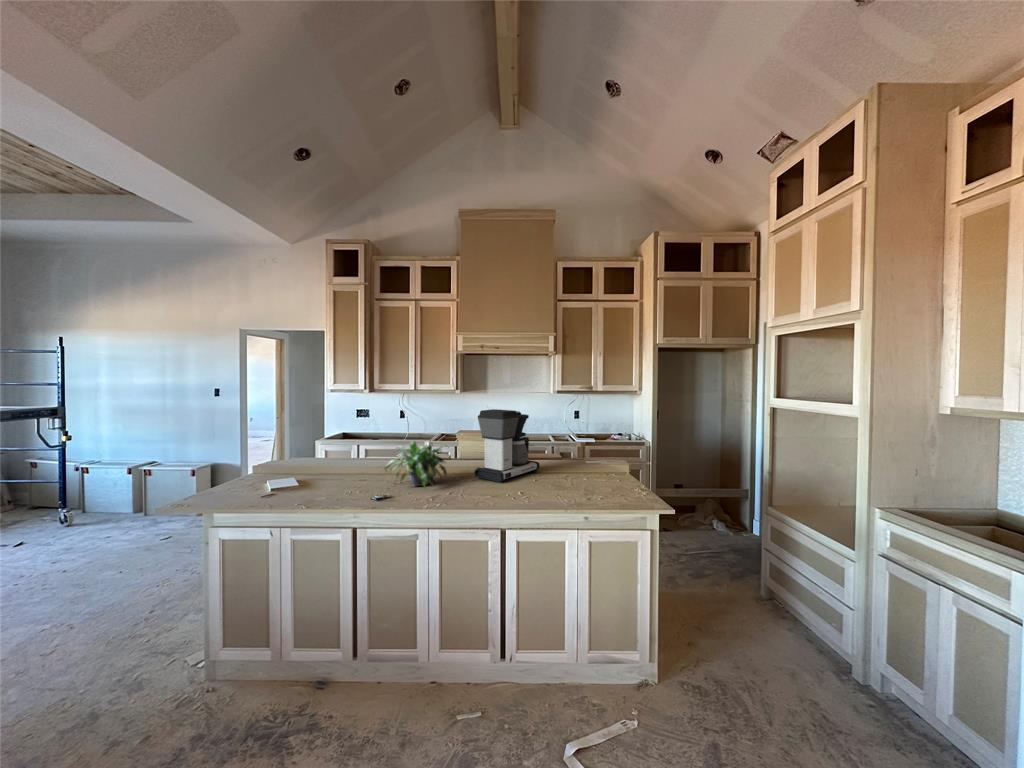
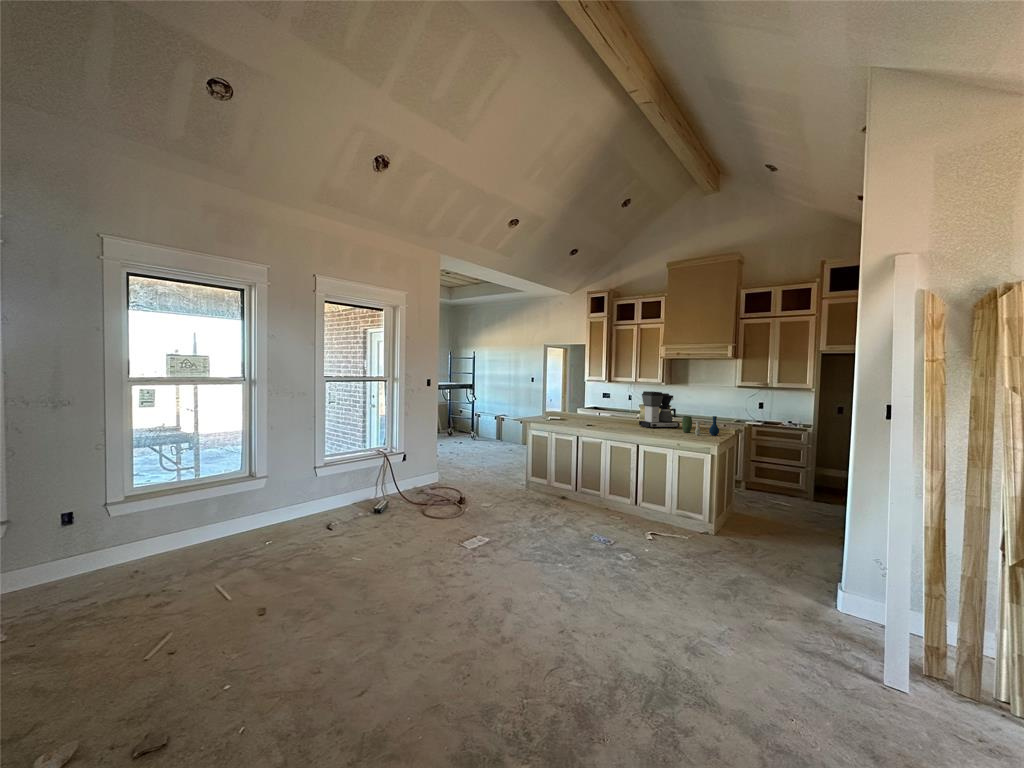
potted plant: present [385,441,447,488] -> none [594,403,625,425]
vase: none [565,449,628,491] -> present [682,416,719,436]

